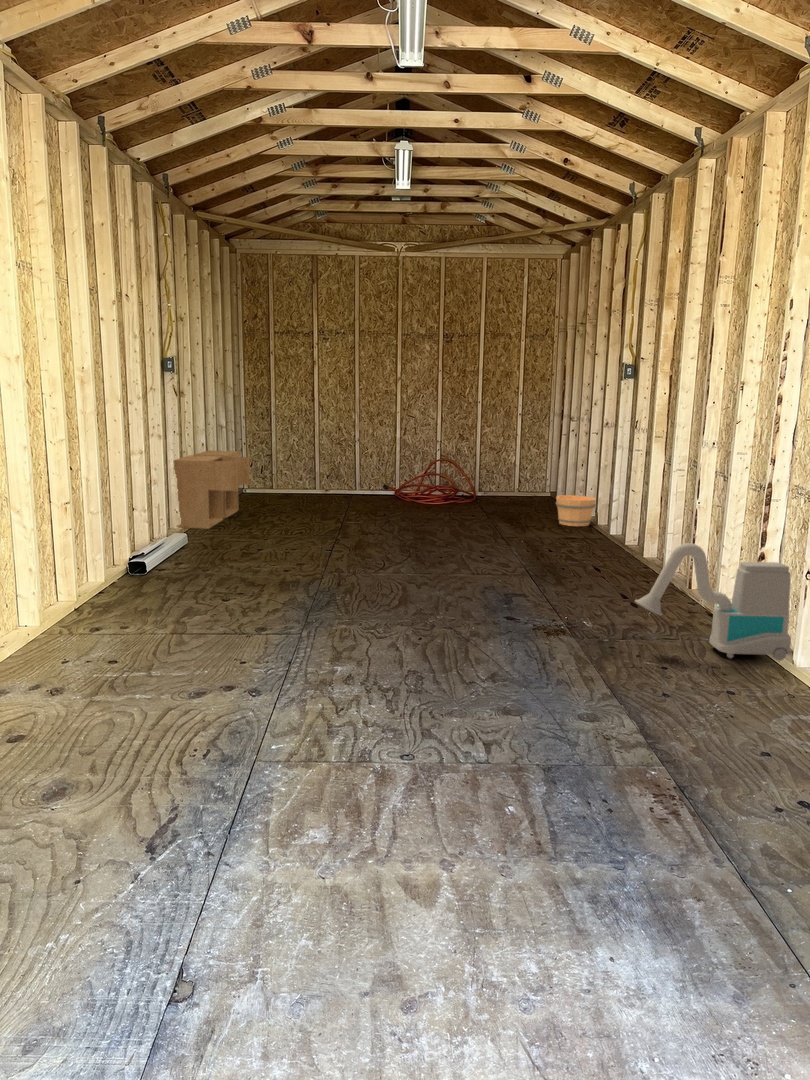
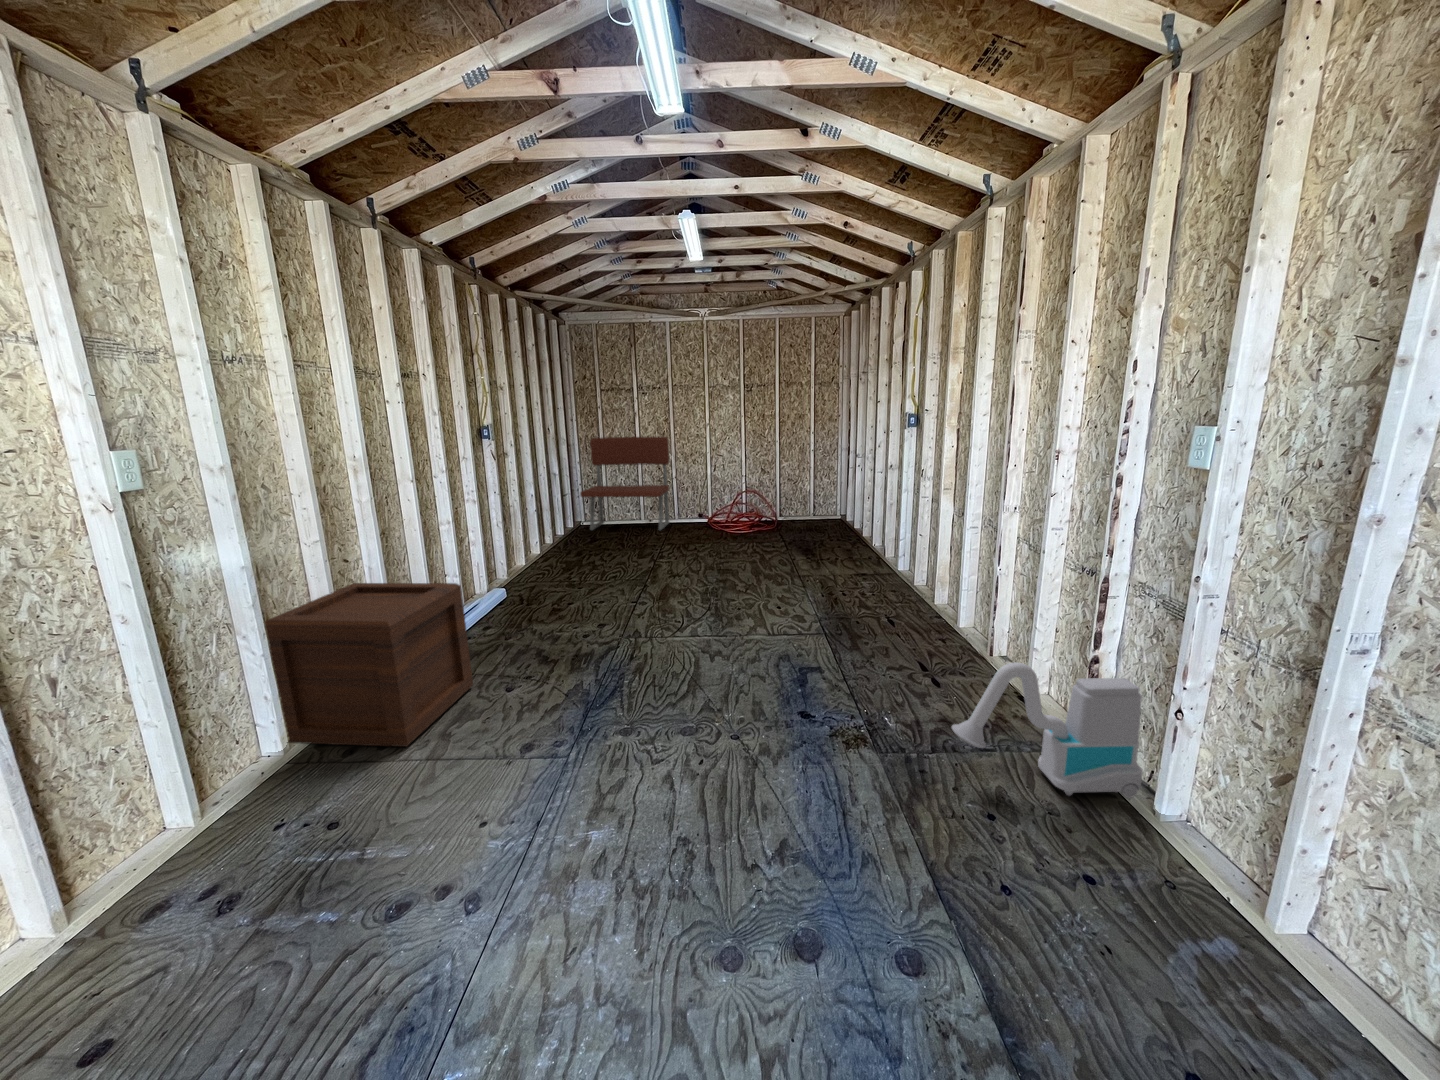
bench: none [247,387,352,498] -> present [580,437,669,530]
storage cabinet: present [174,450,250,529] -> none [500,501,574,579]
wooden crate: none [18,483,183,622] -> present [265,583,473,747]
bucket: present [556,495,595,526] -> none [846,528,883,558]

